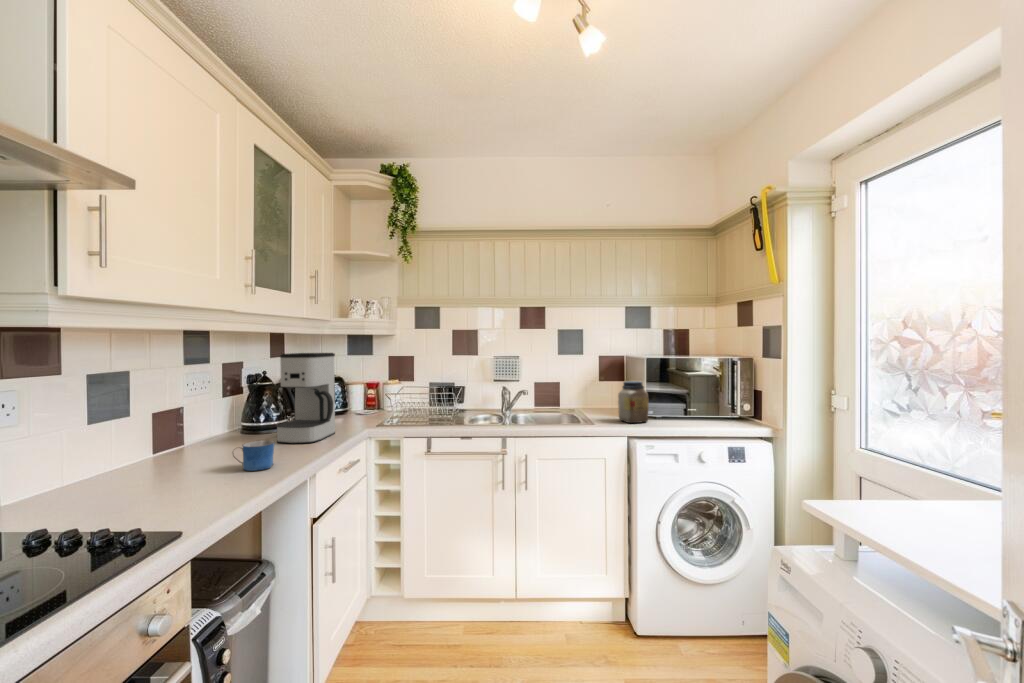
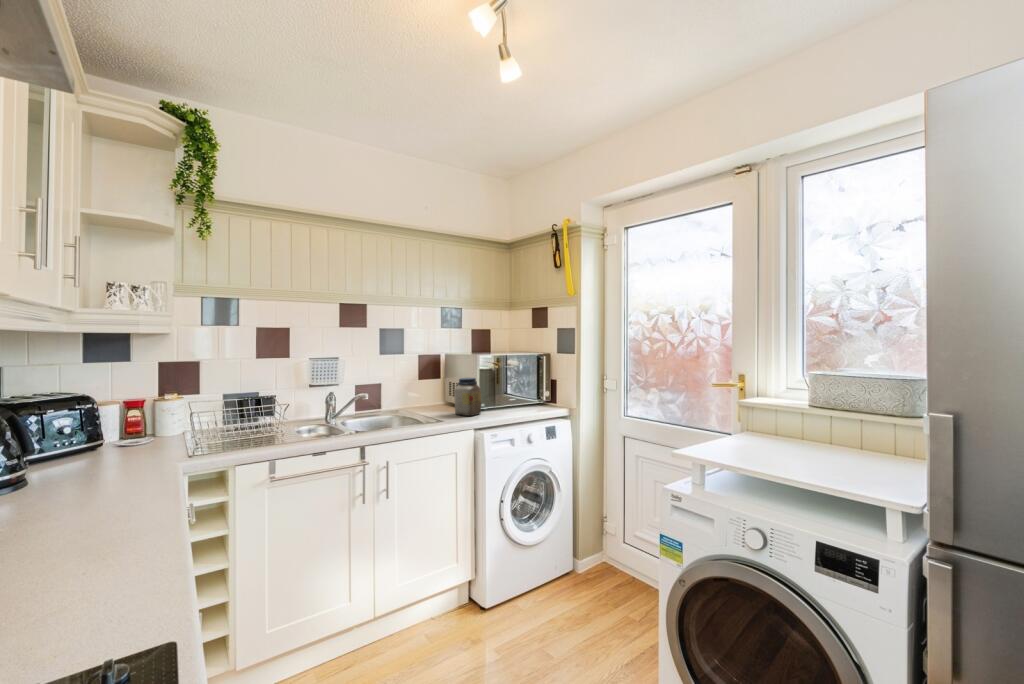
coffee maker: present [277,353,335,444] -> none [41,362,146,508]
mug: present [233,441,275,471] -> none [36,503,119,559]

